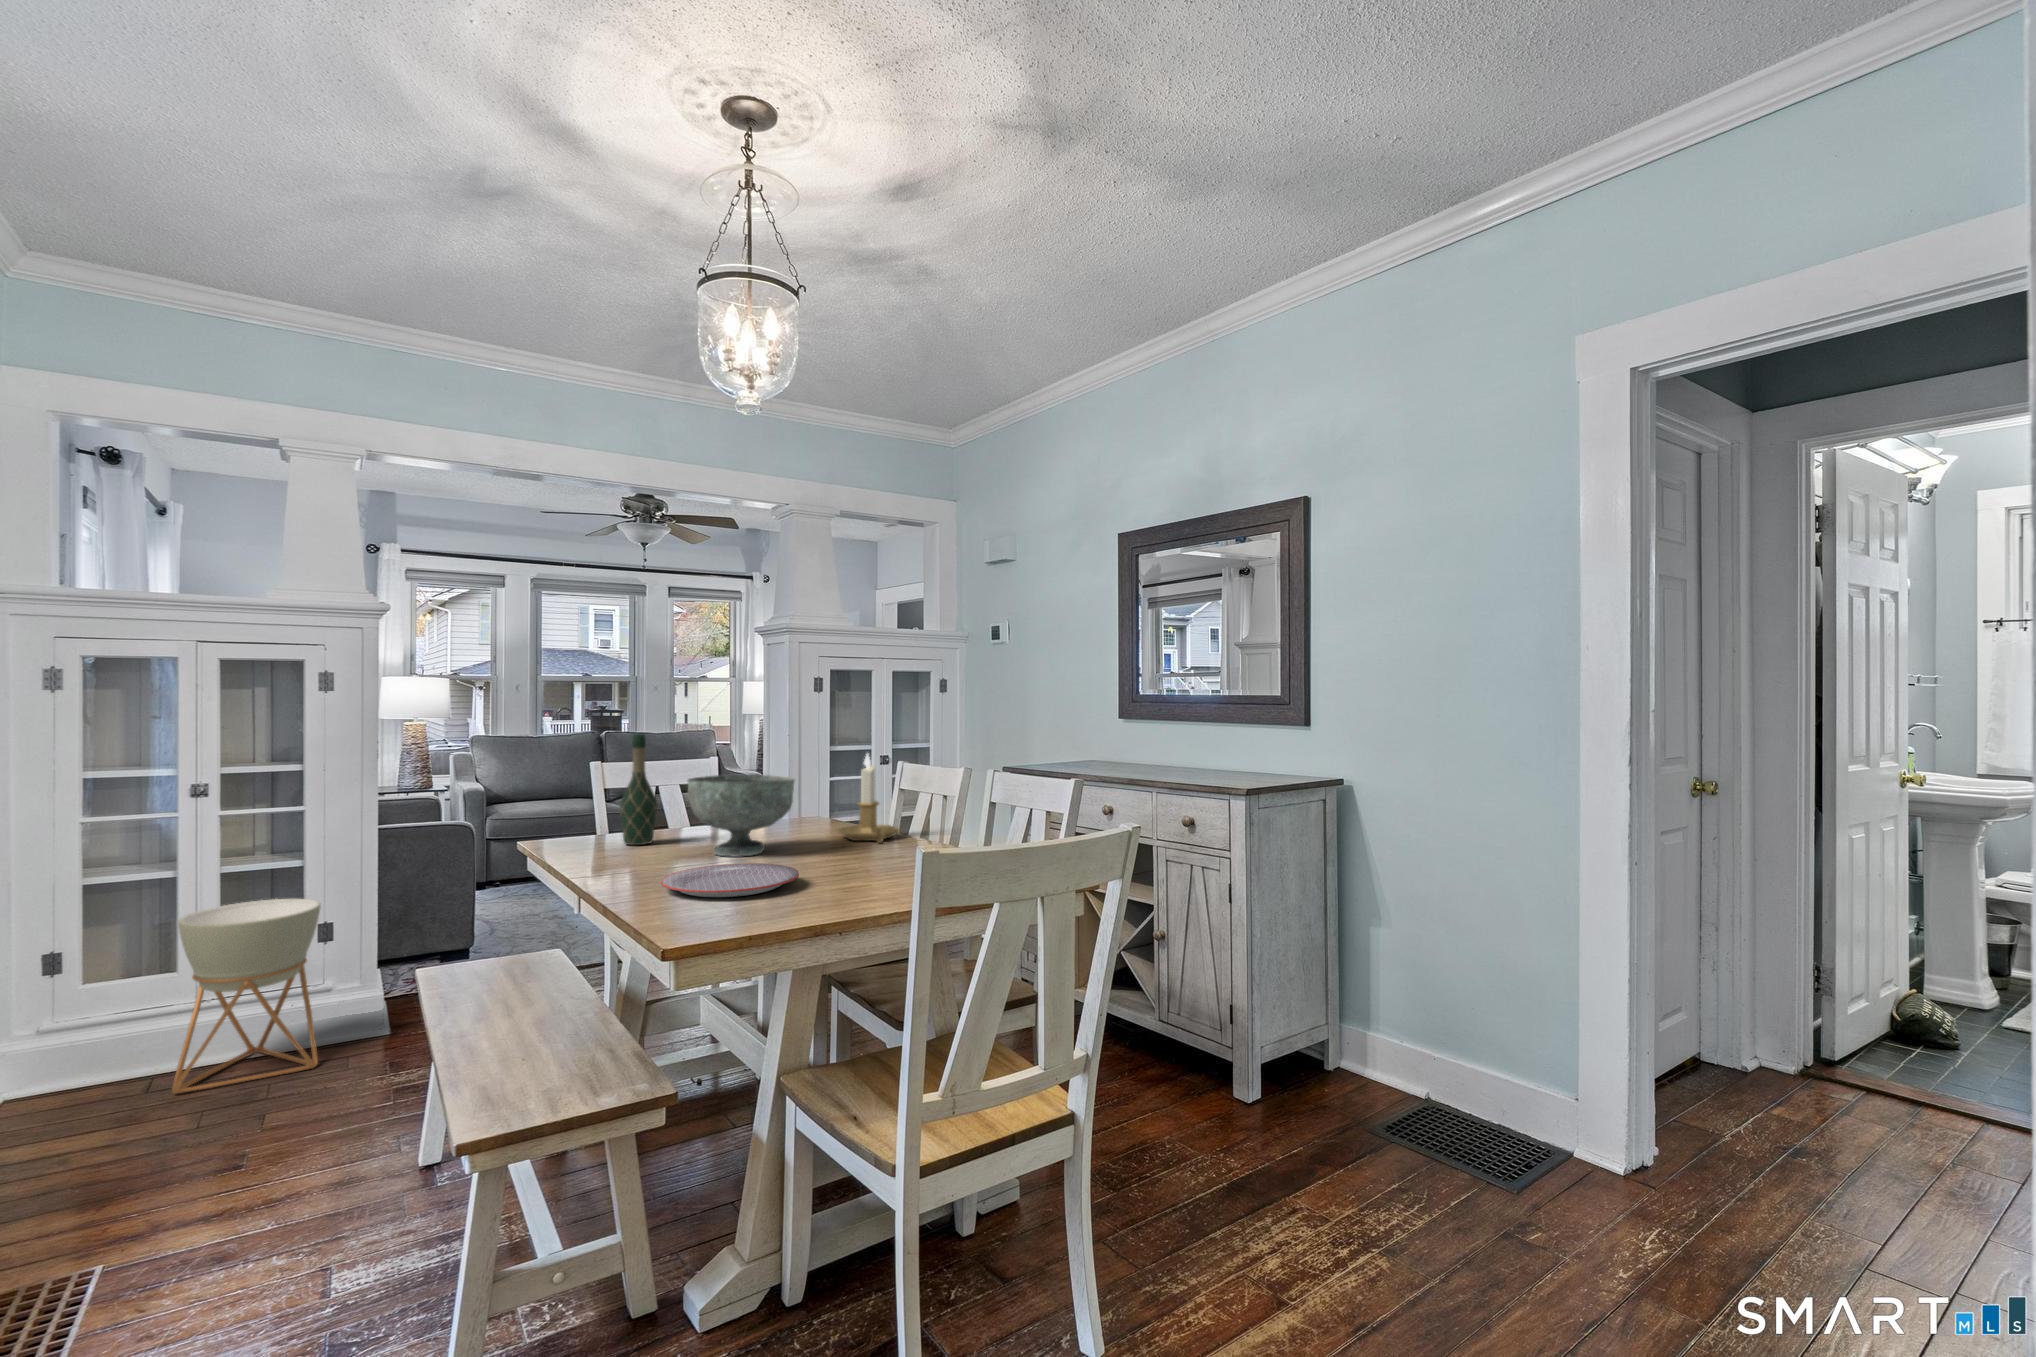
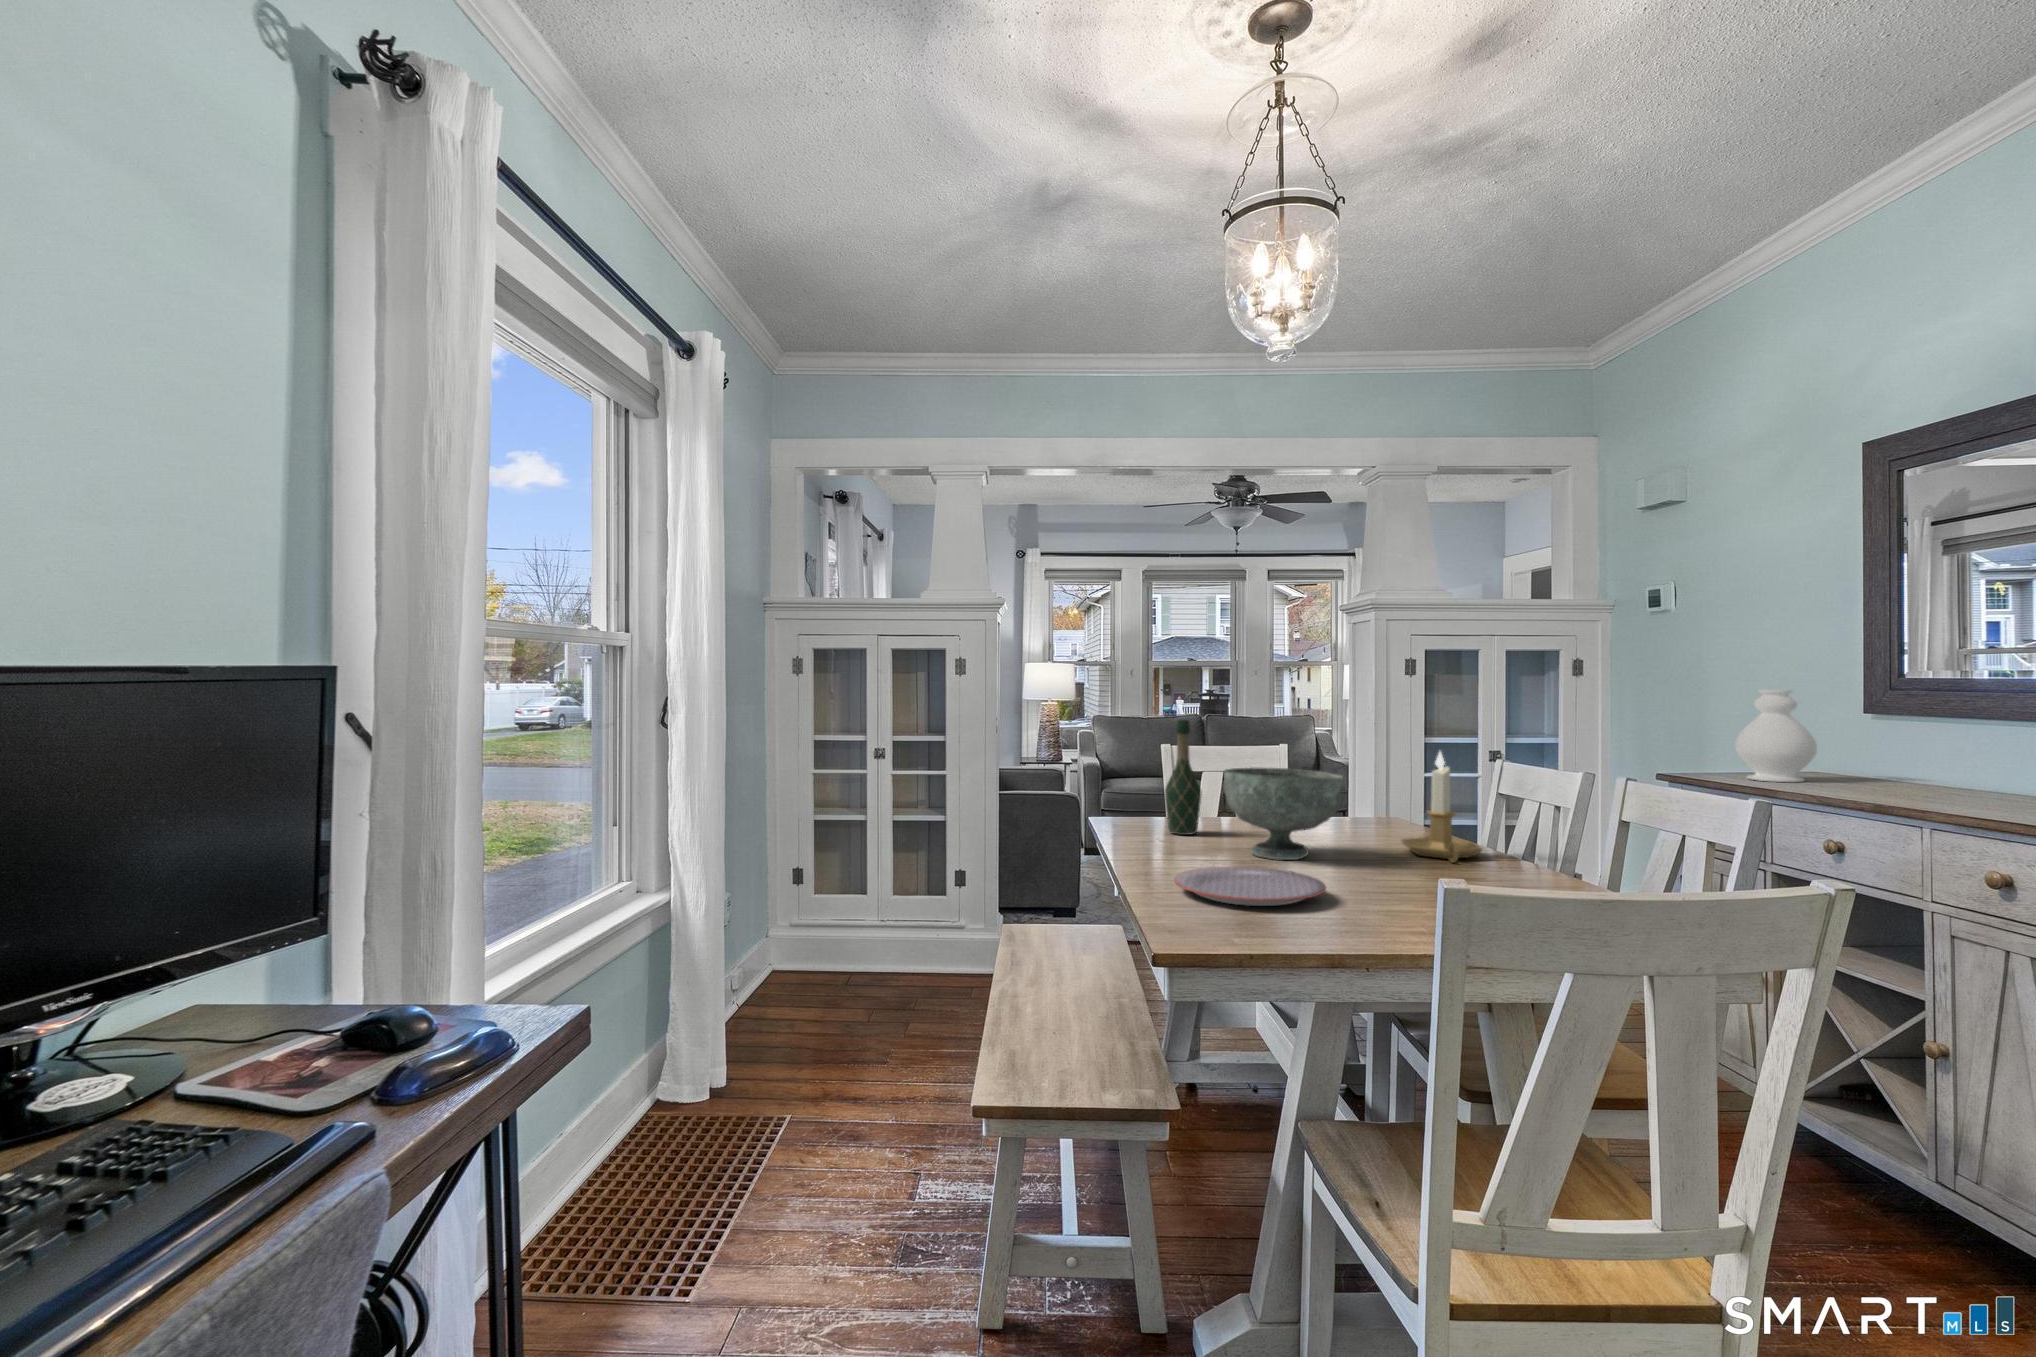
decorative vase: none [1049,700,1094,764] -> present [1735,689,1817,782]
planter: present [172,899,321,1094] -> none [858,847,952,994]

